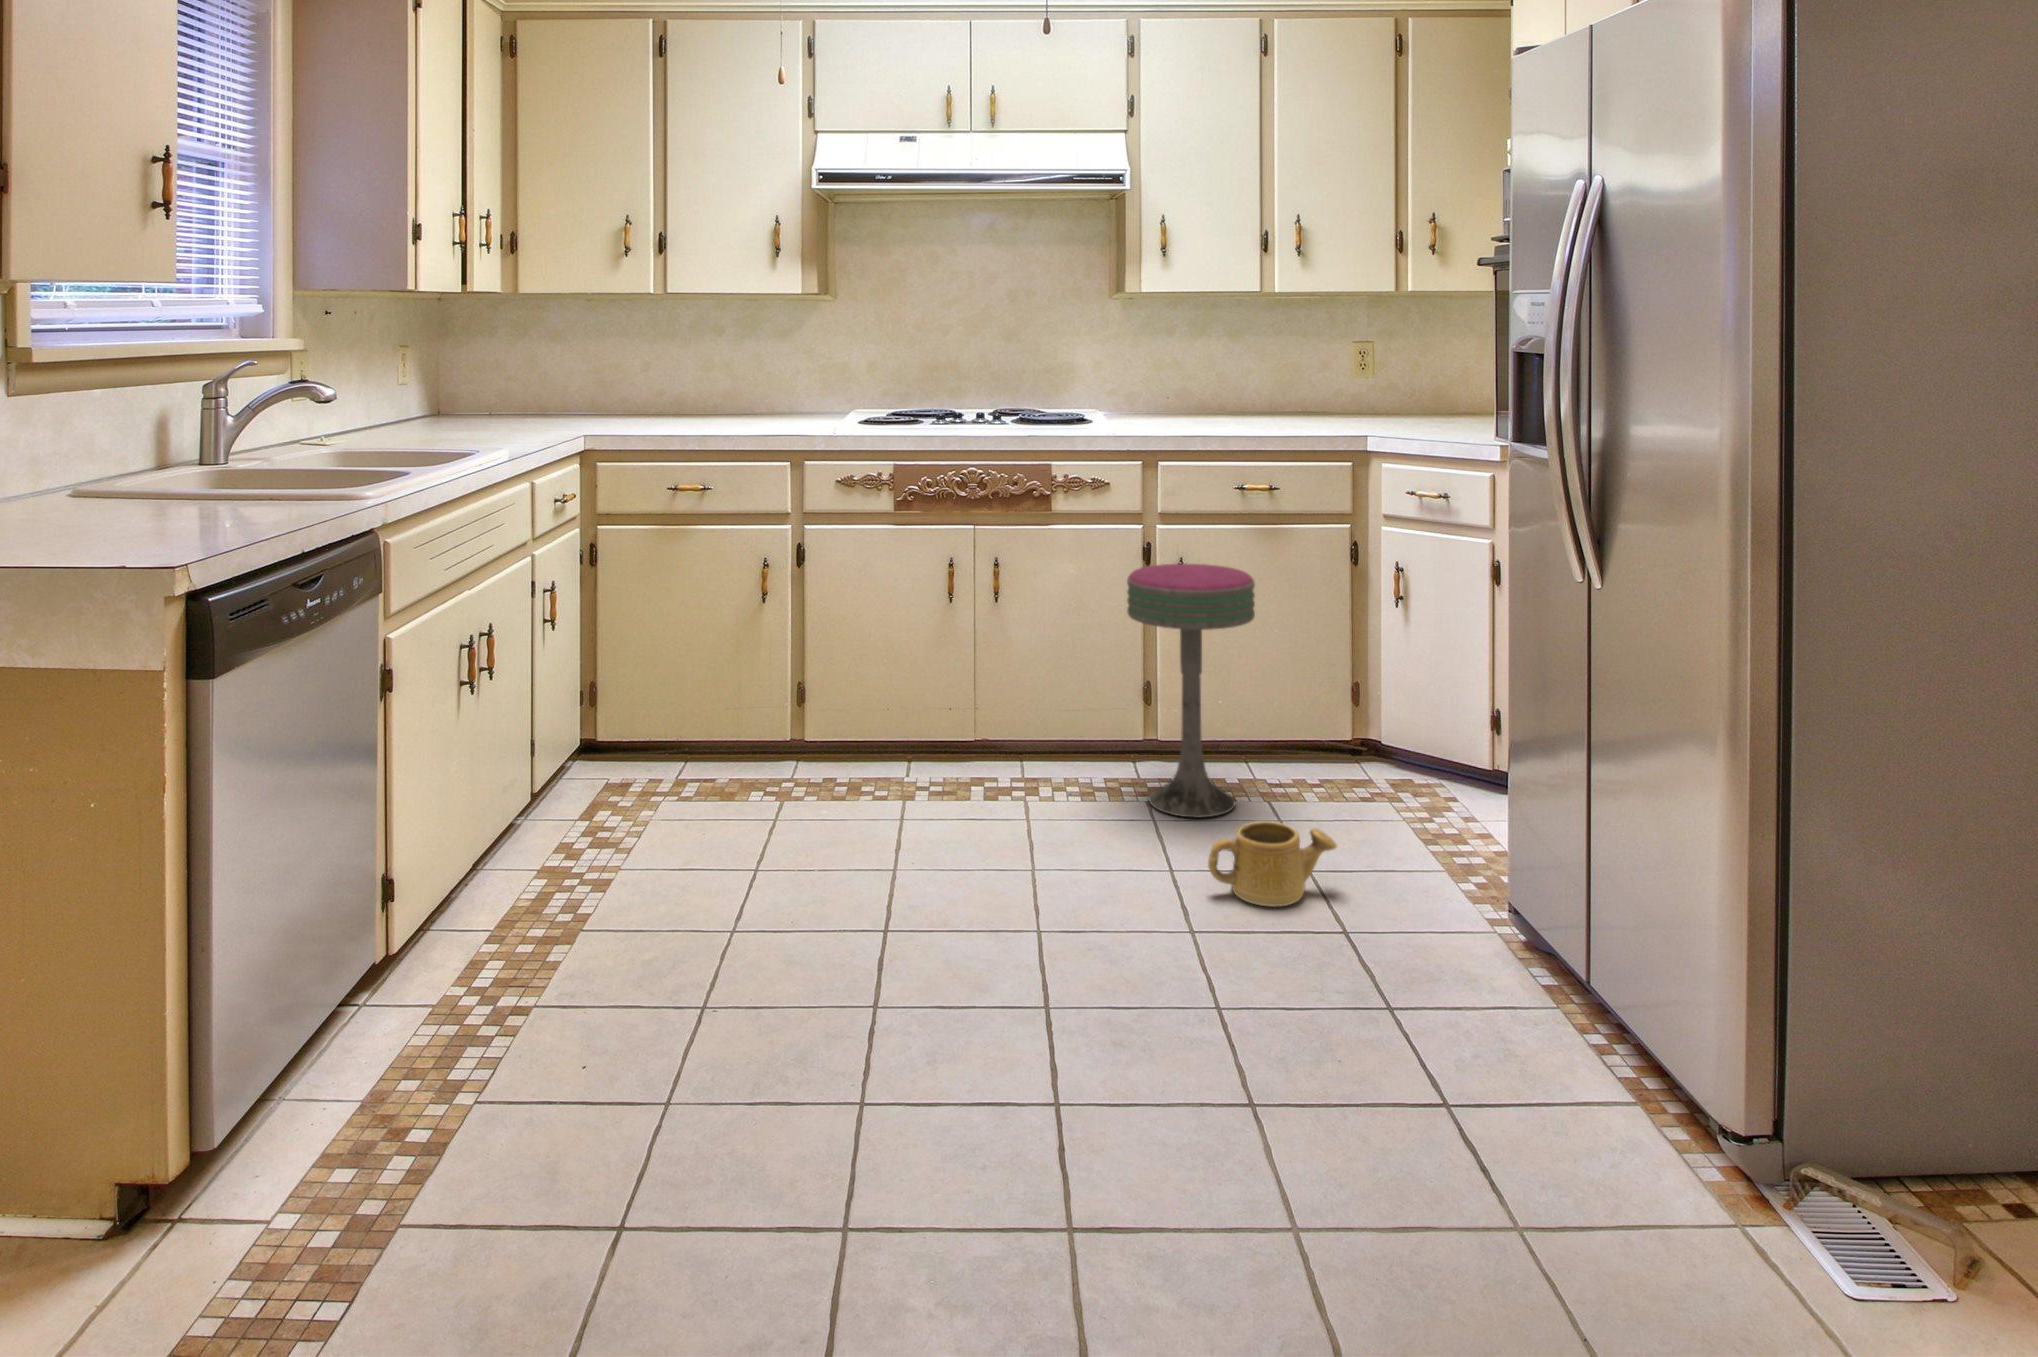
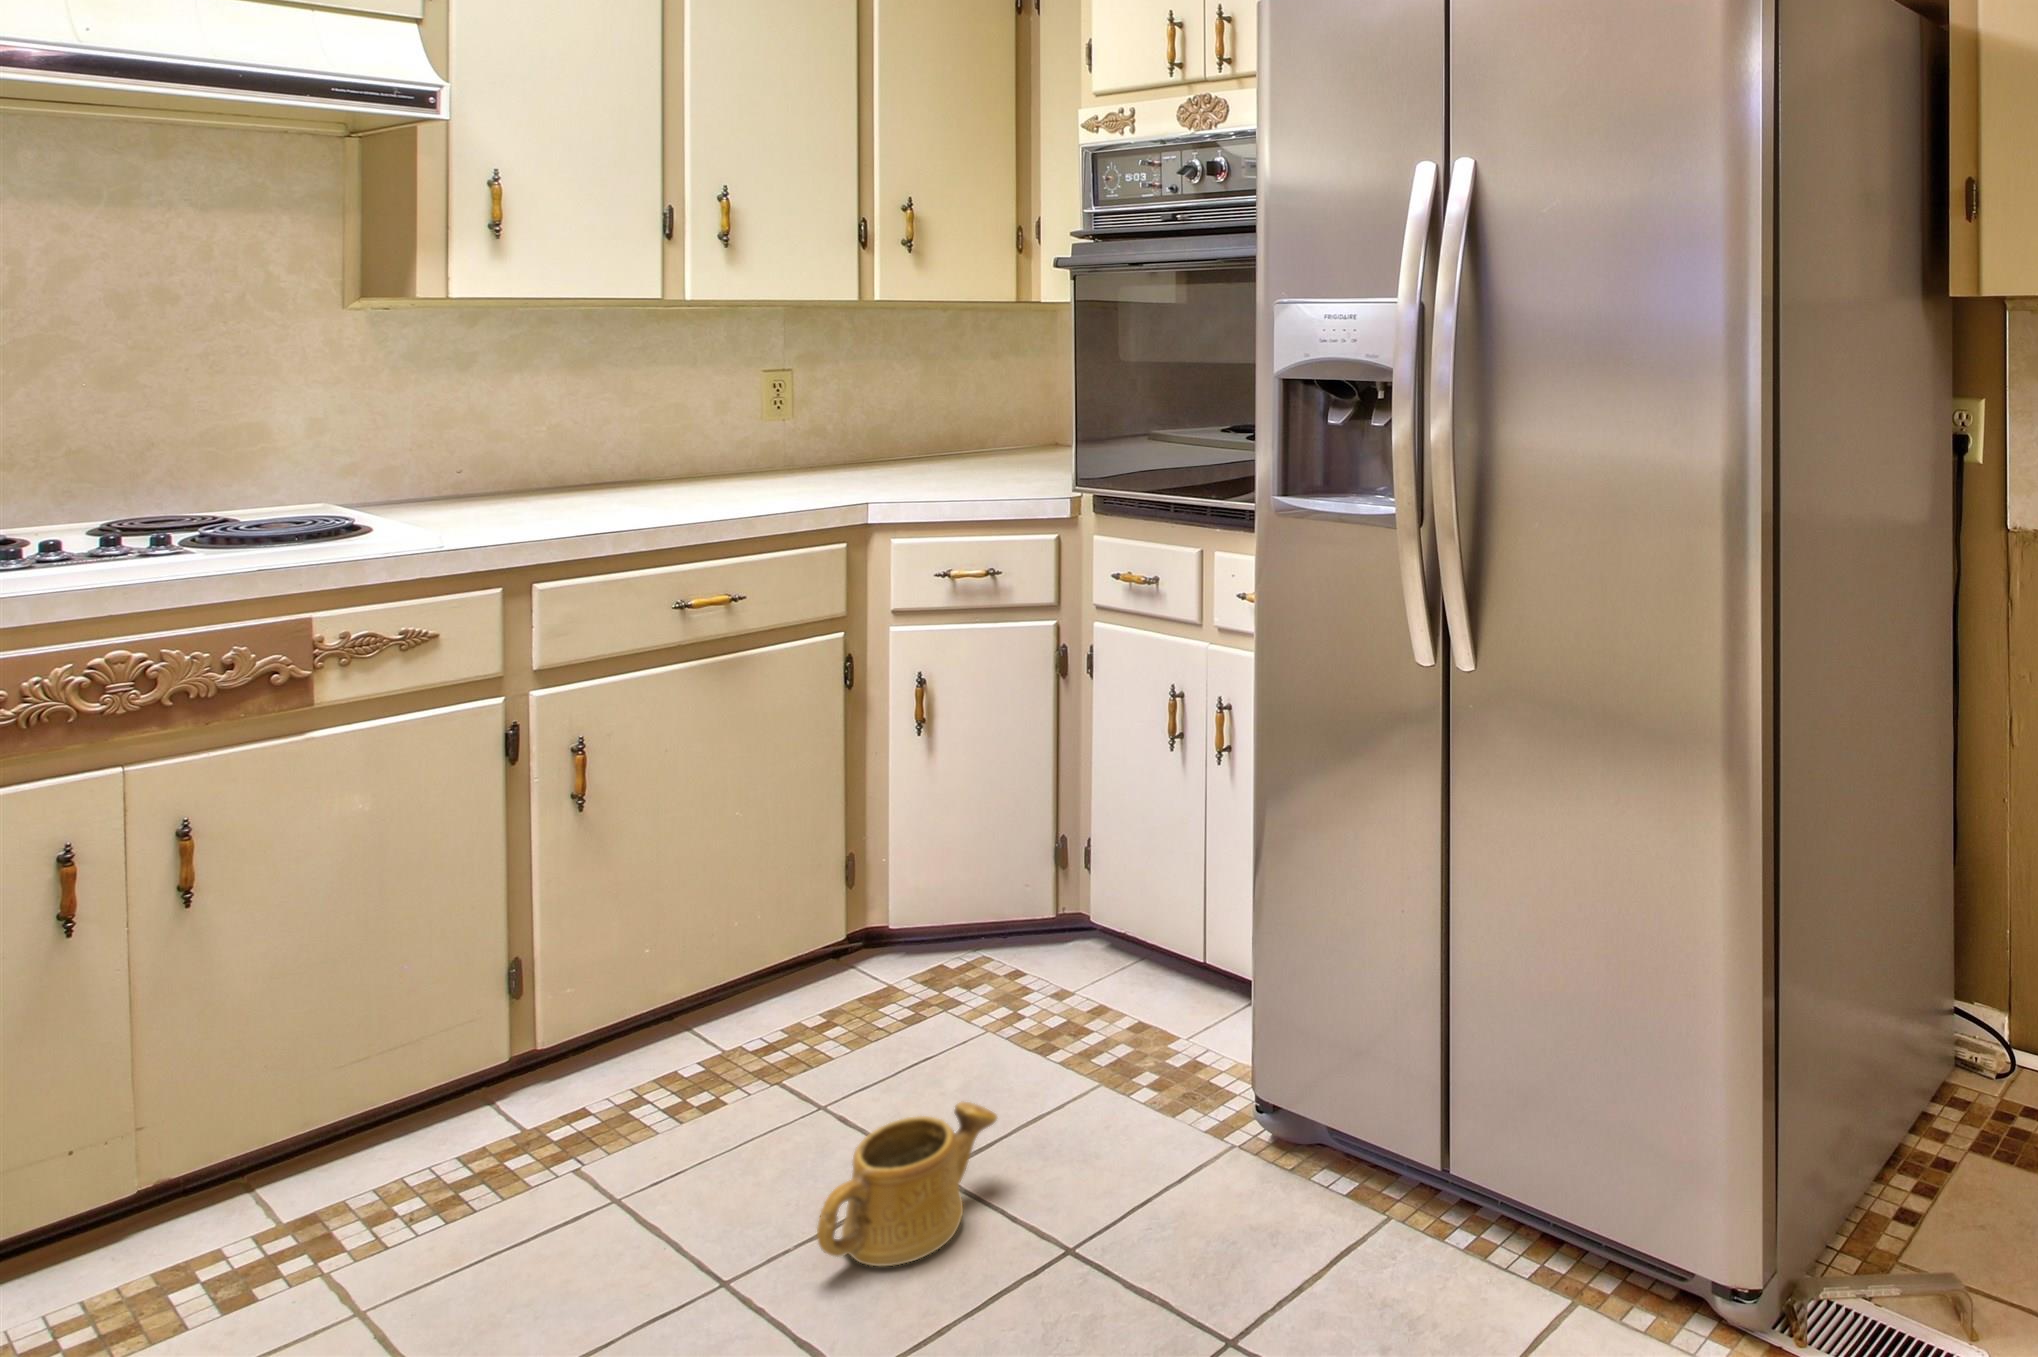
bar stool: present [1127,564,1255,818] -> none [536,738,776,1176]

